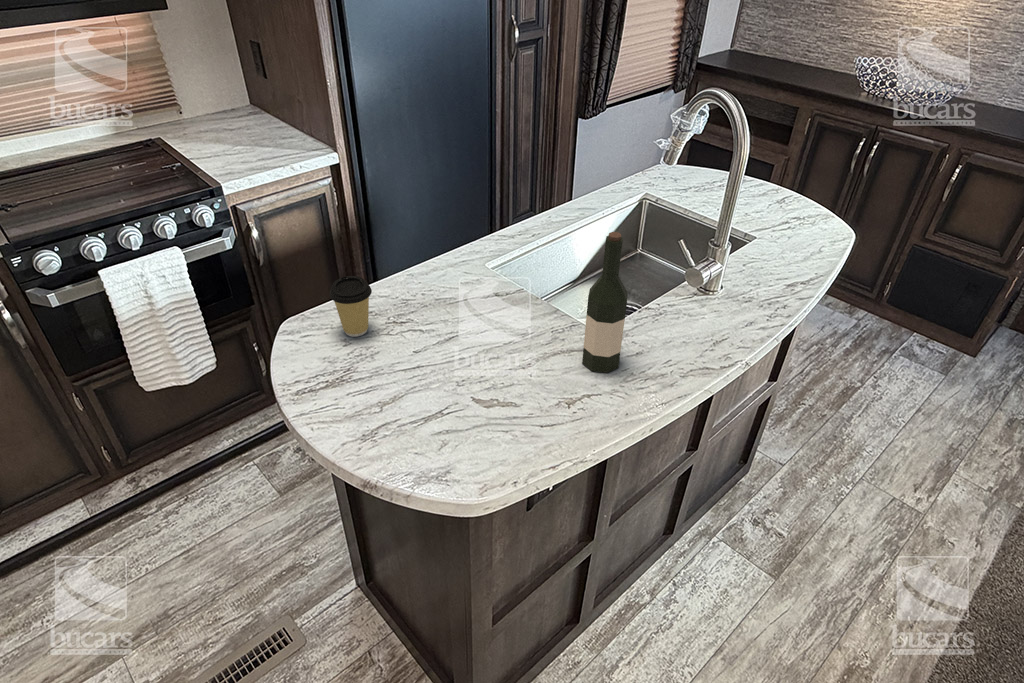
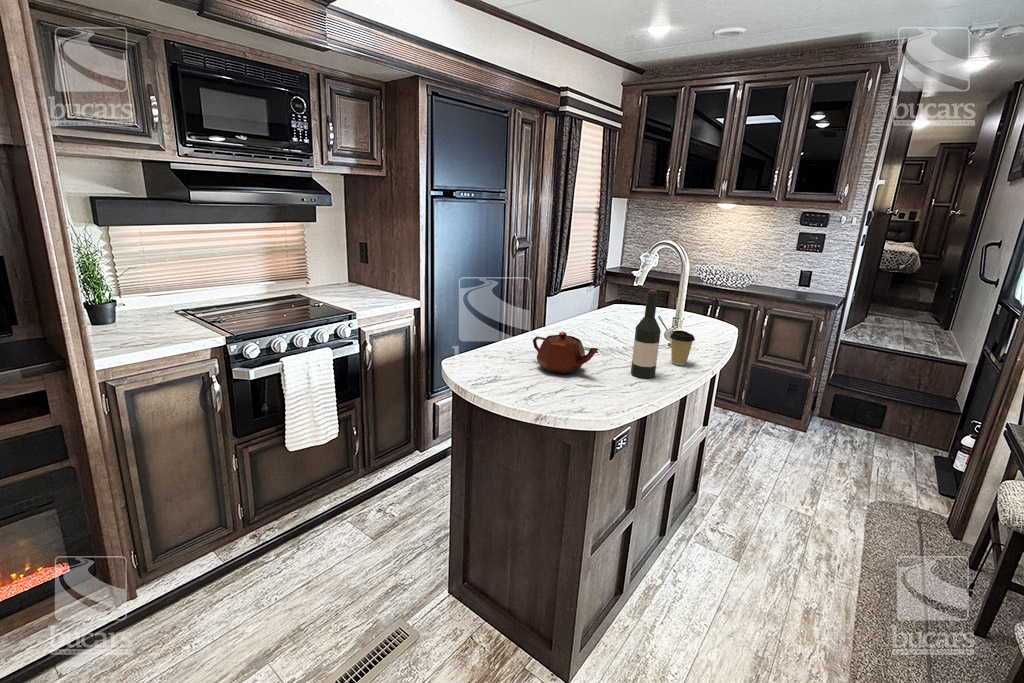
coffee cup: present [329,276,372,337] -> present [670,330,695,365]
teapot: none [431,284,515,357] -> present [533,332,599,374]

